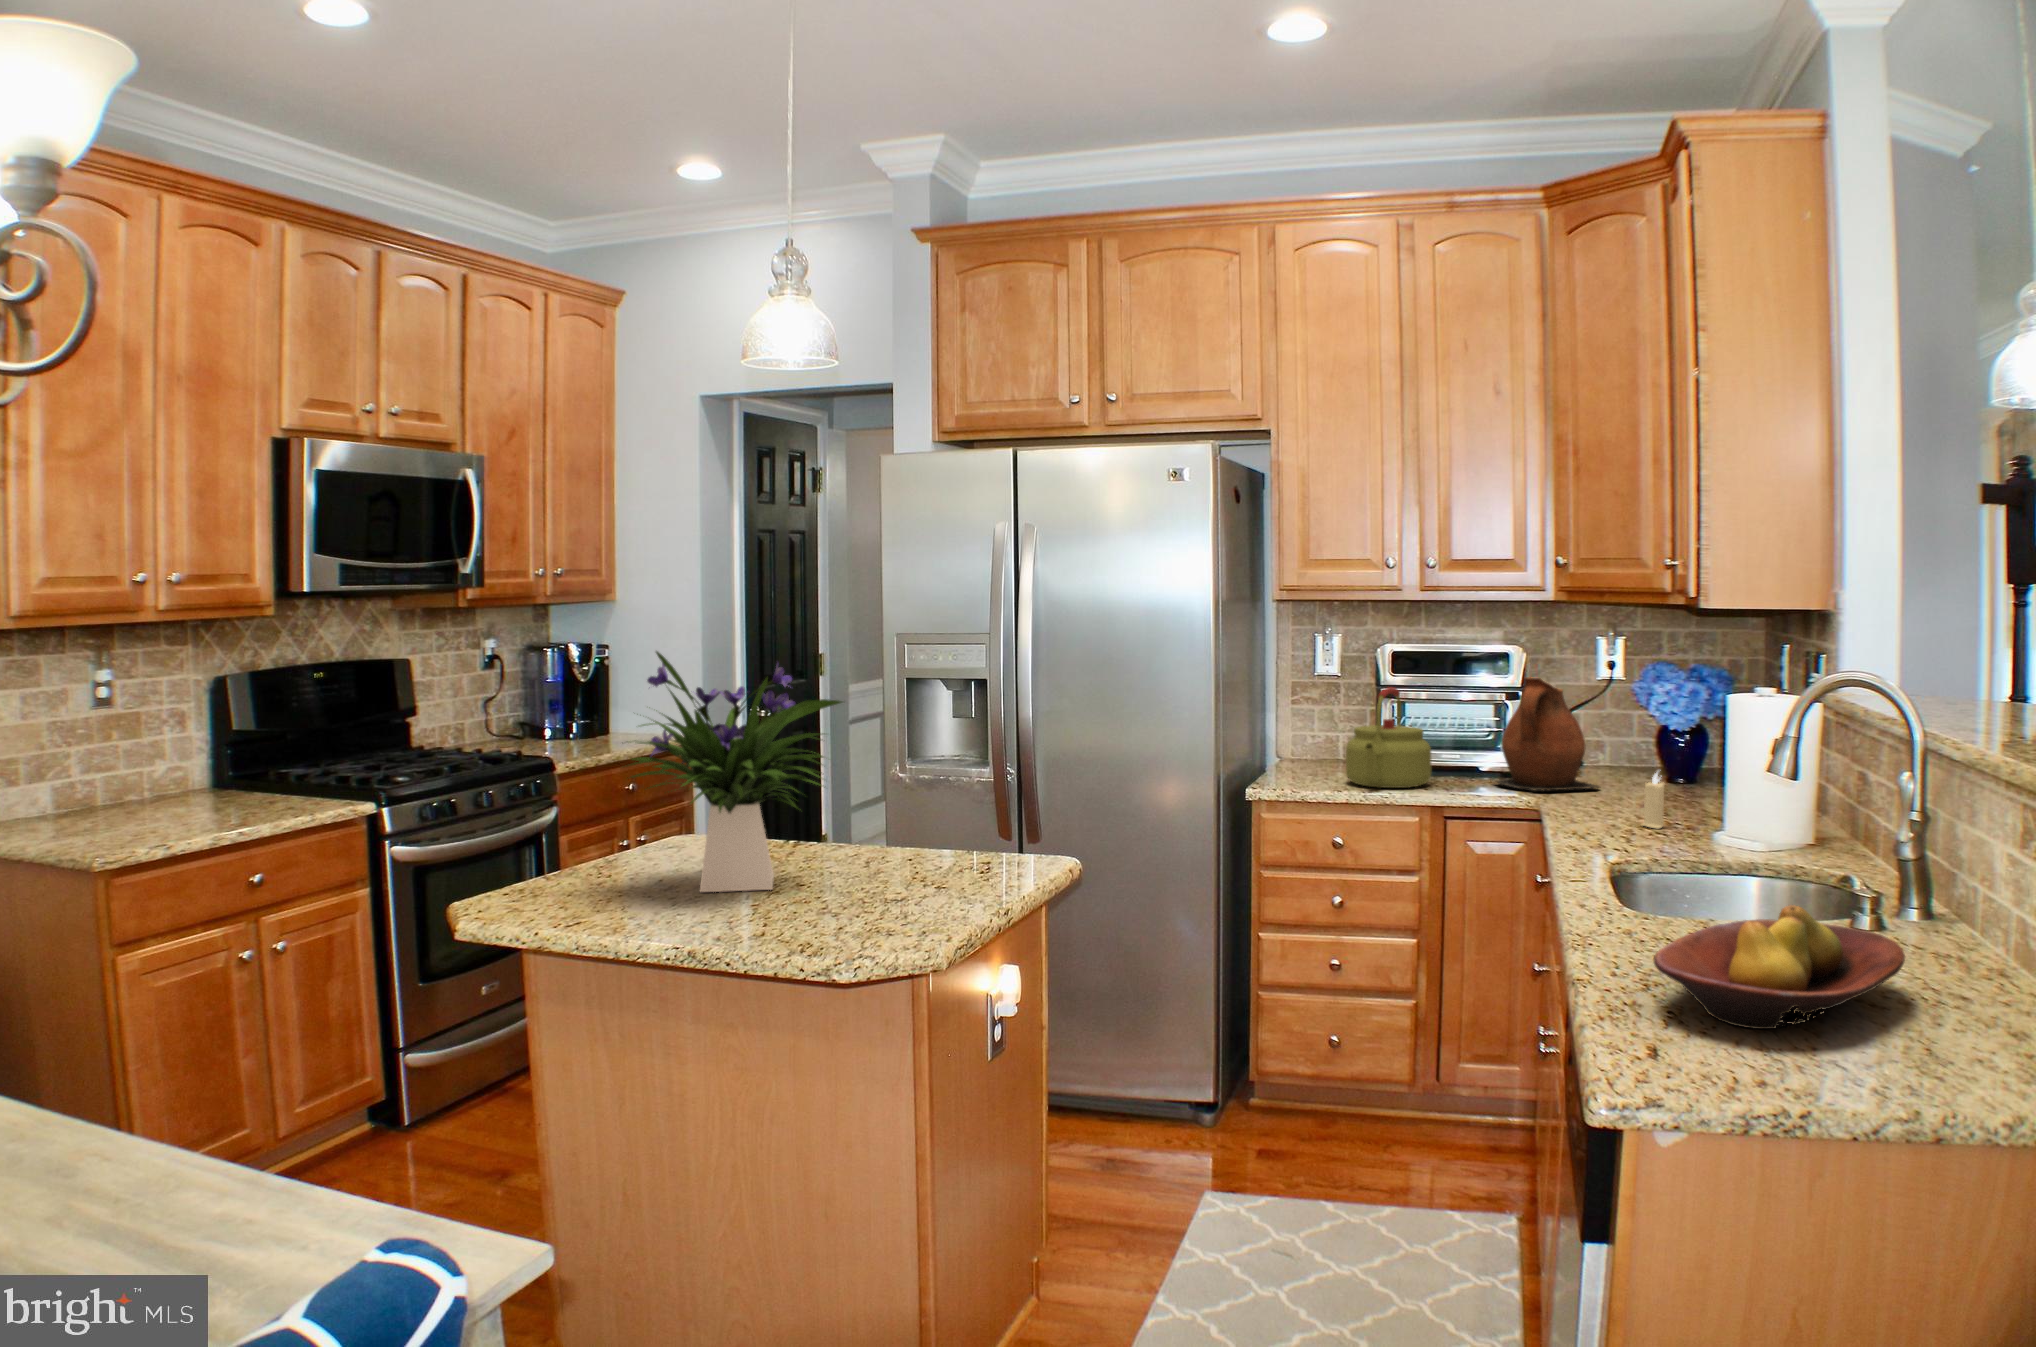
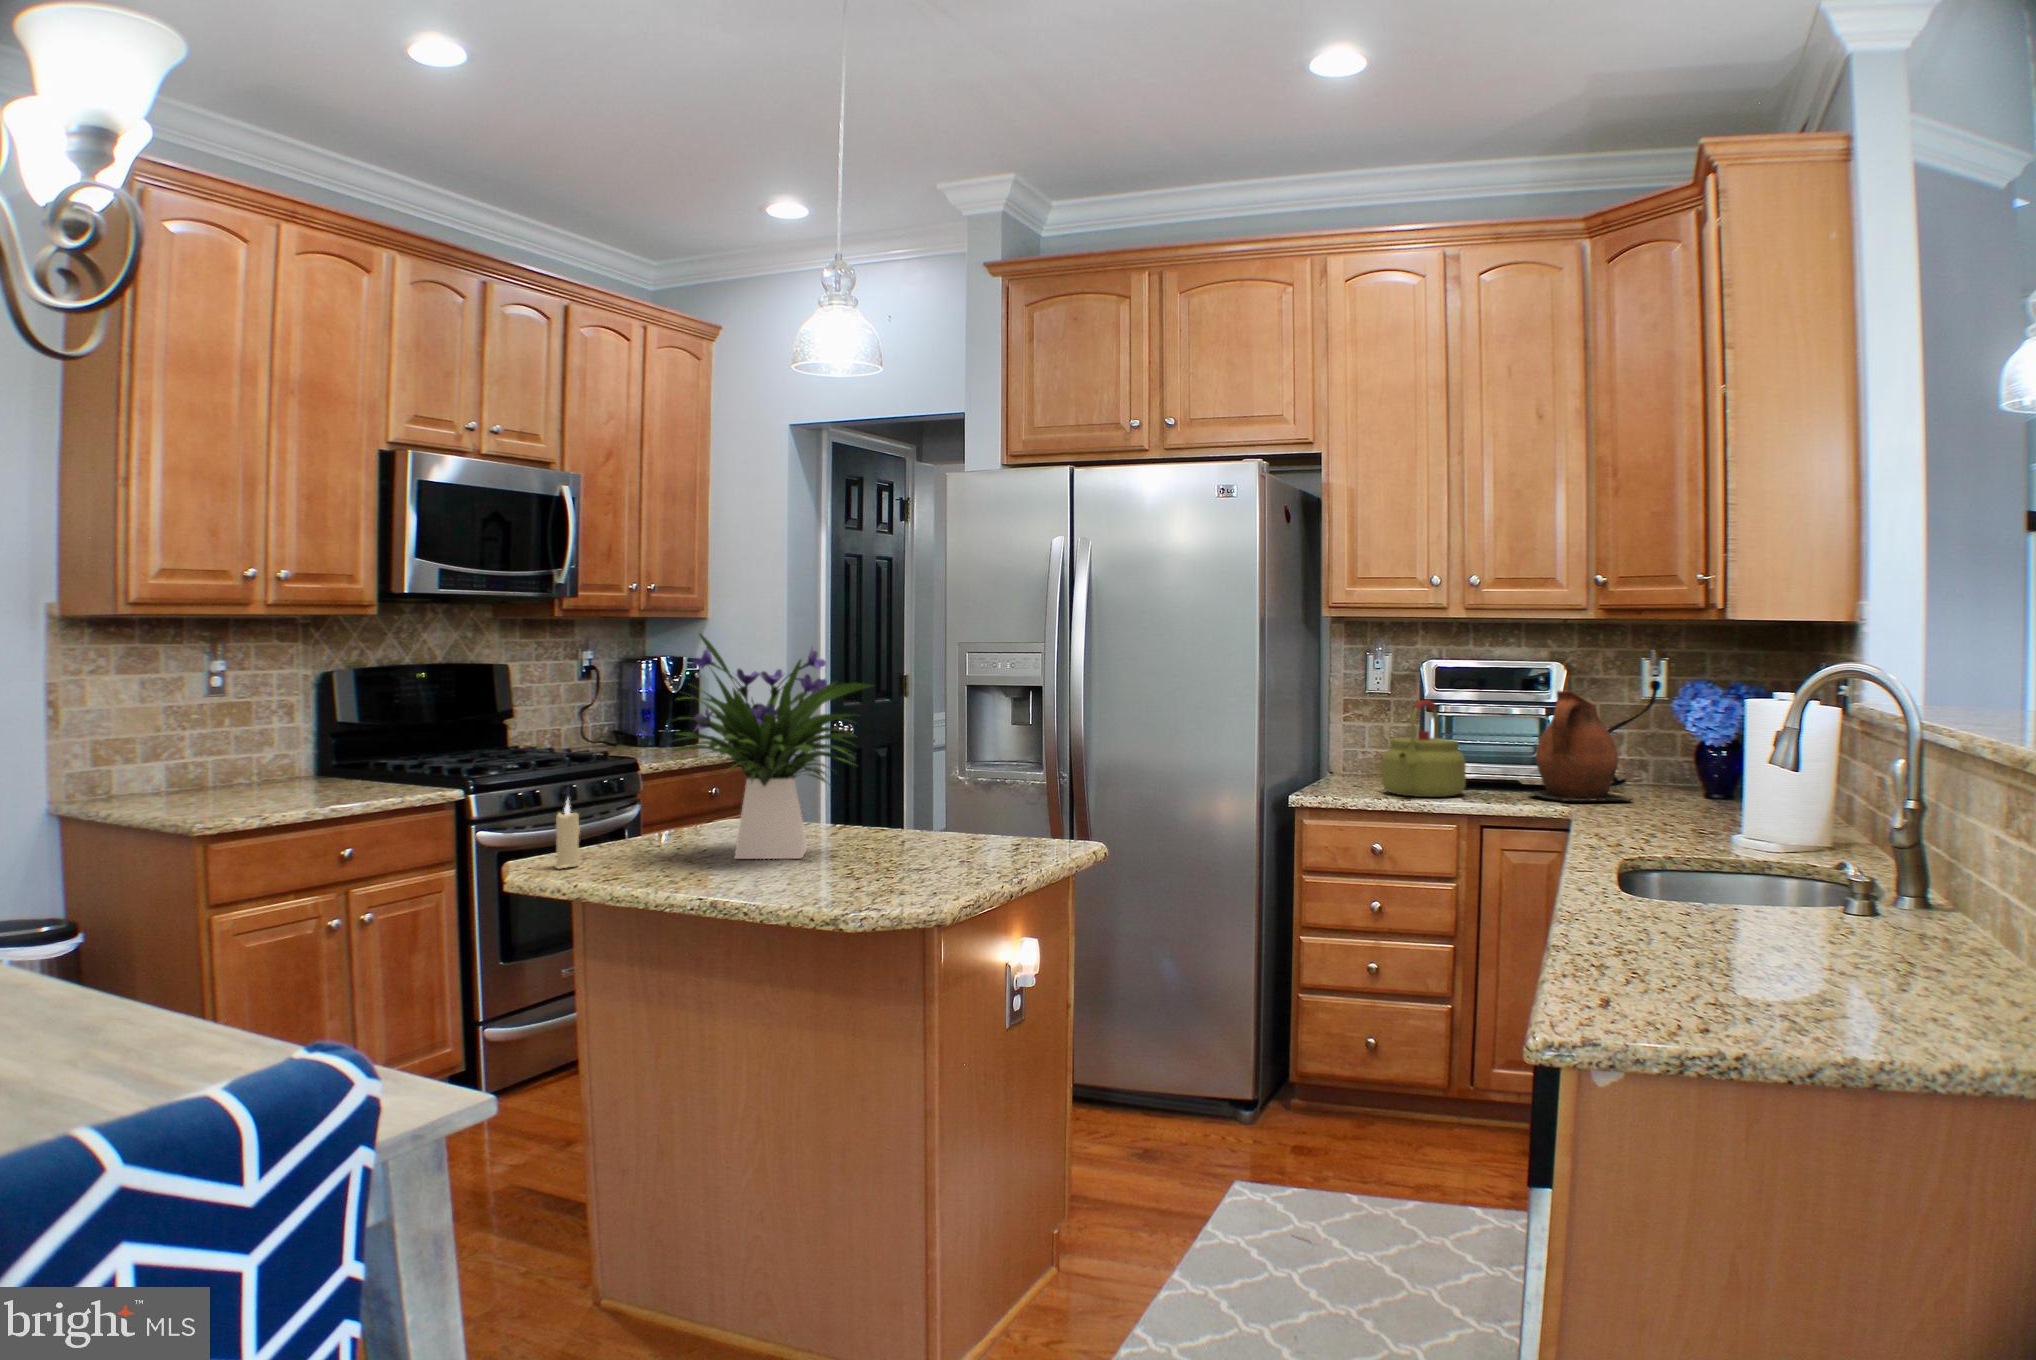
candle: present [1642,773,1664,828] -> present [555,800,580,868]
fruit bowl: present [1654,905,1905,1029] -> none [1617,875,1878,989]

